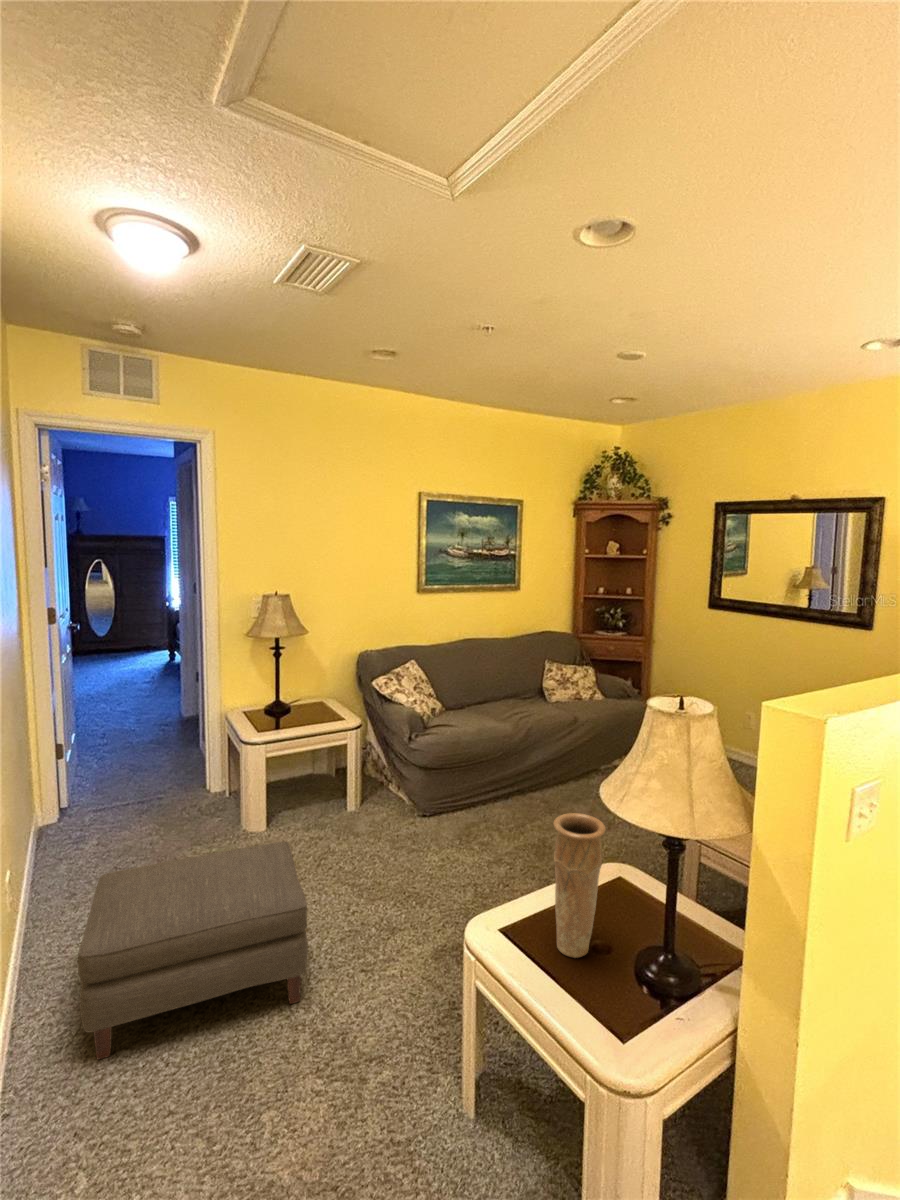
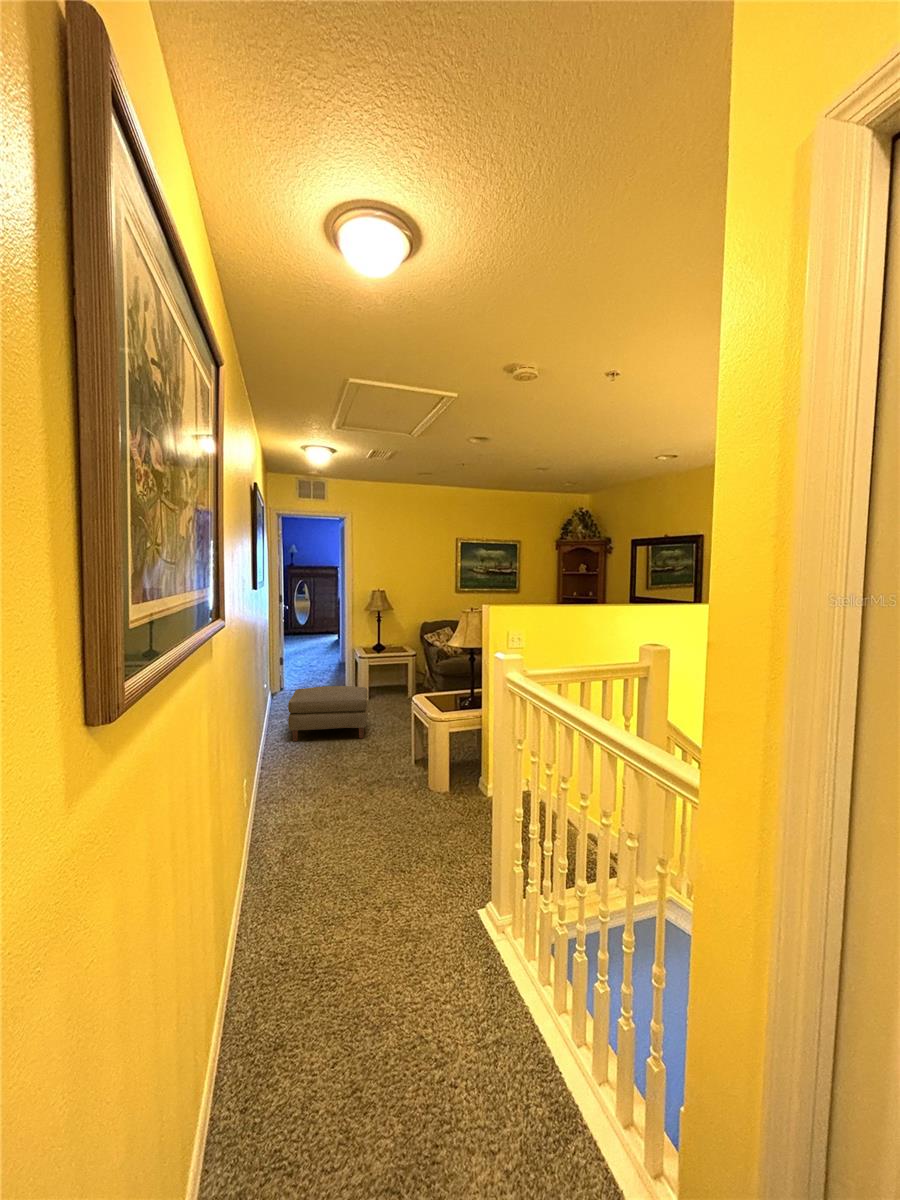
vase: present [553,813,606,958] -> none [435,655,453,703]

